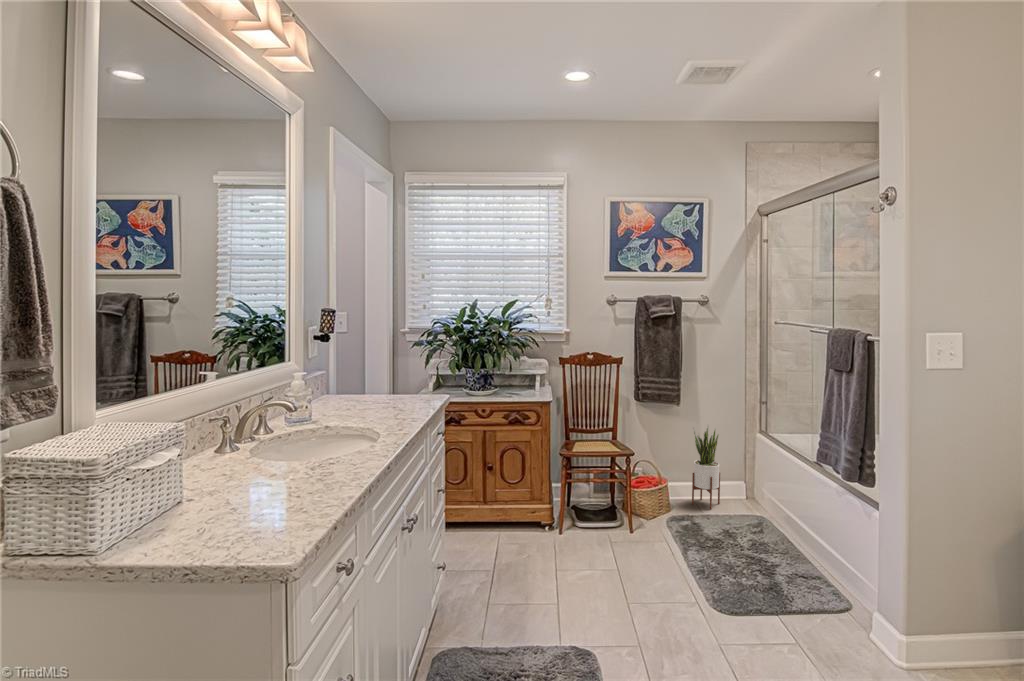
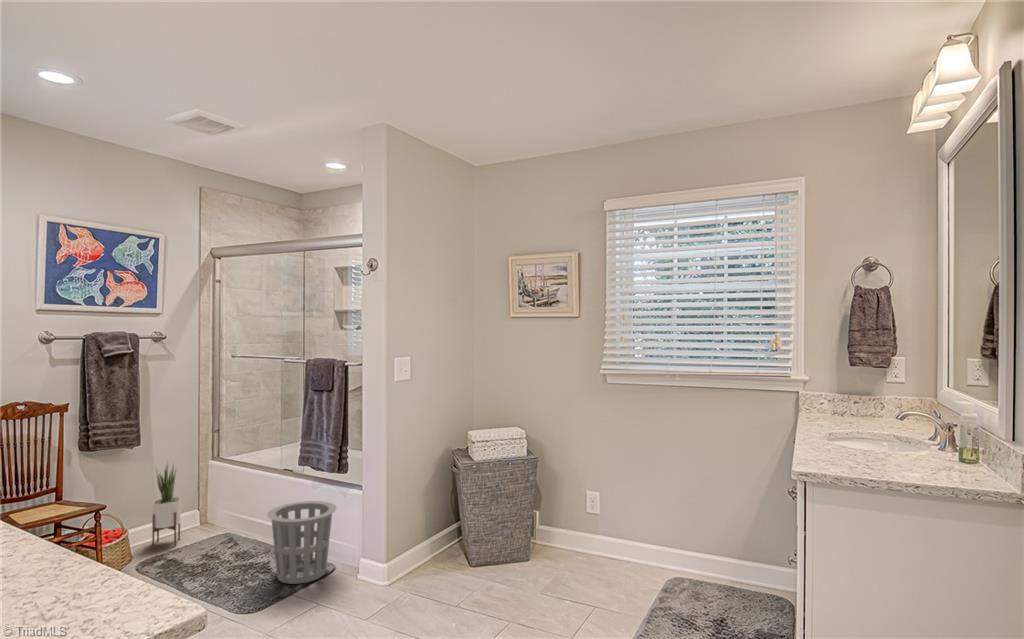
waste basket: none [763,505,856,612] -> present [267,501,337,584]

